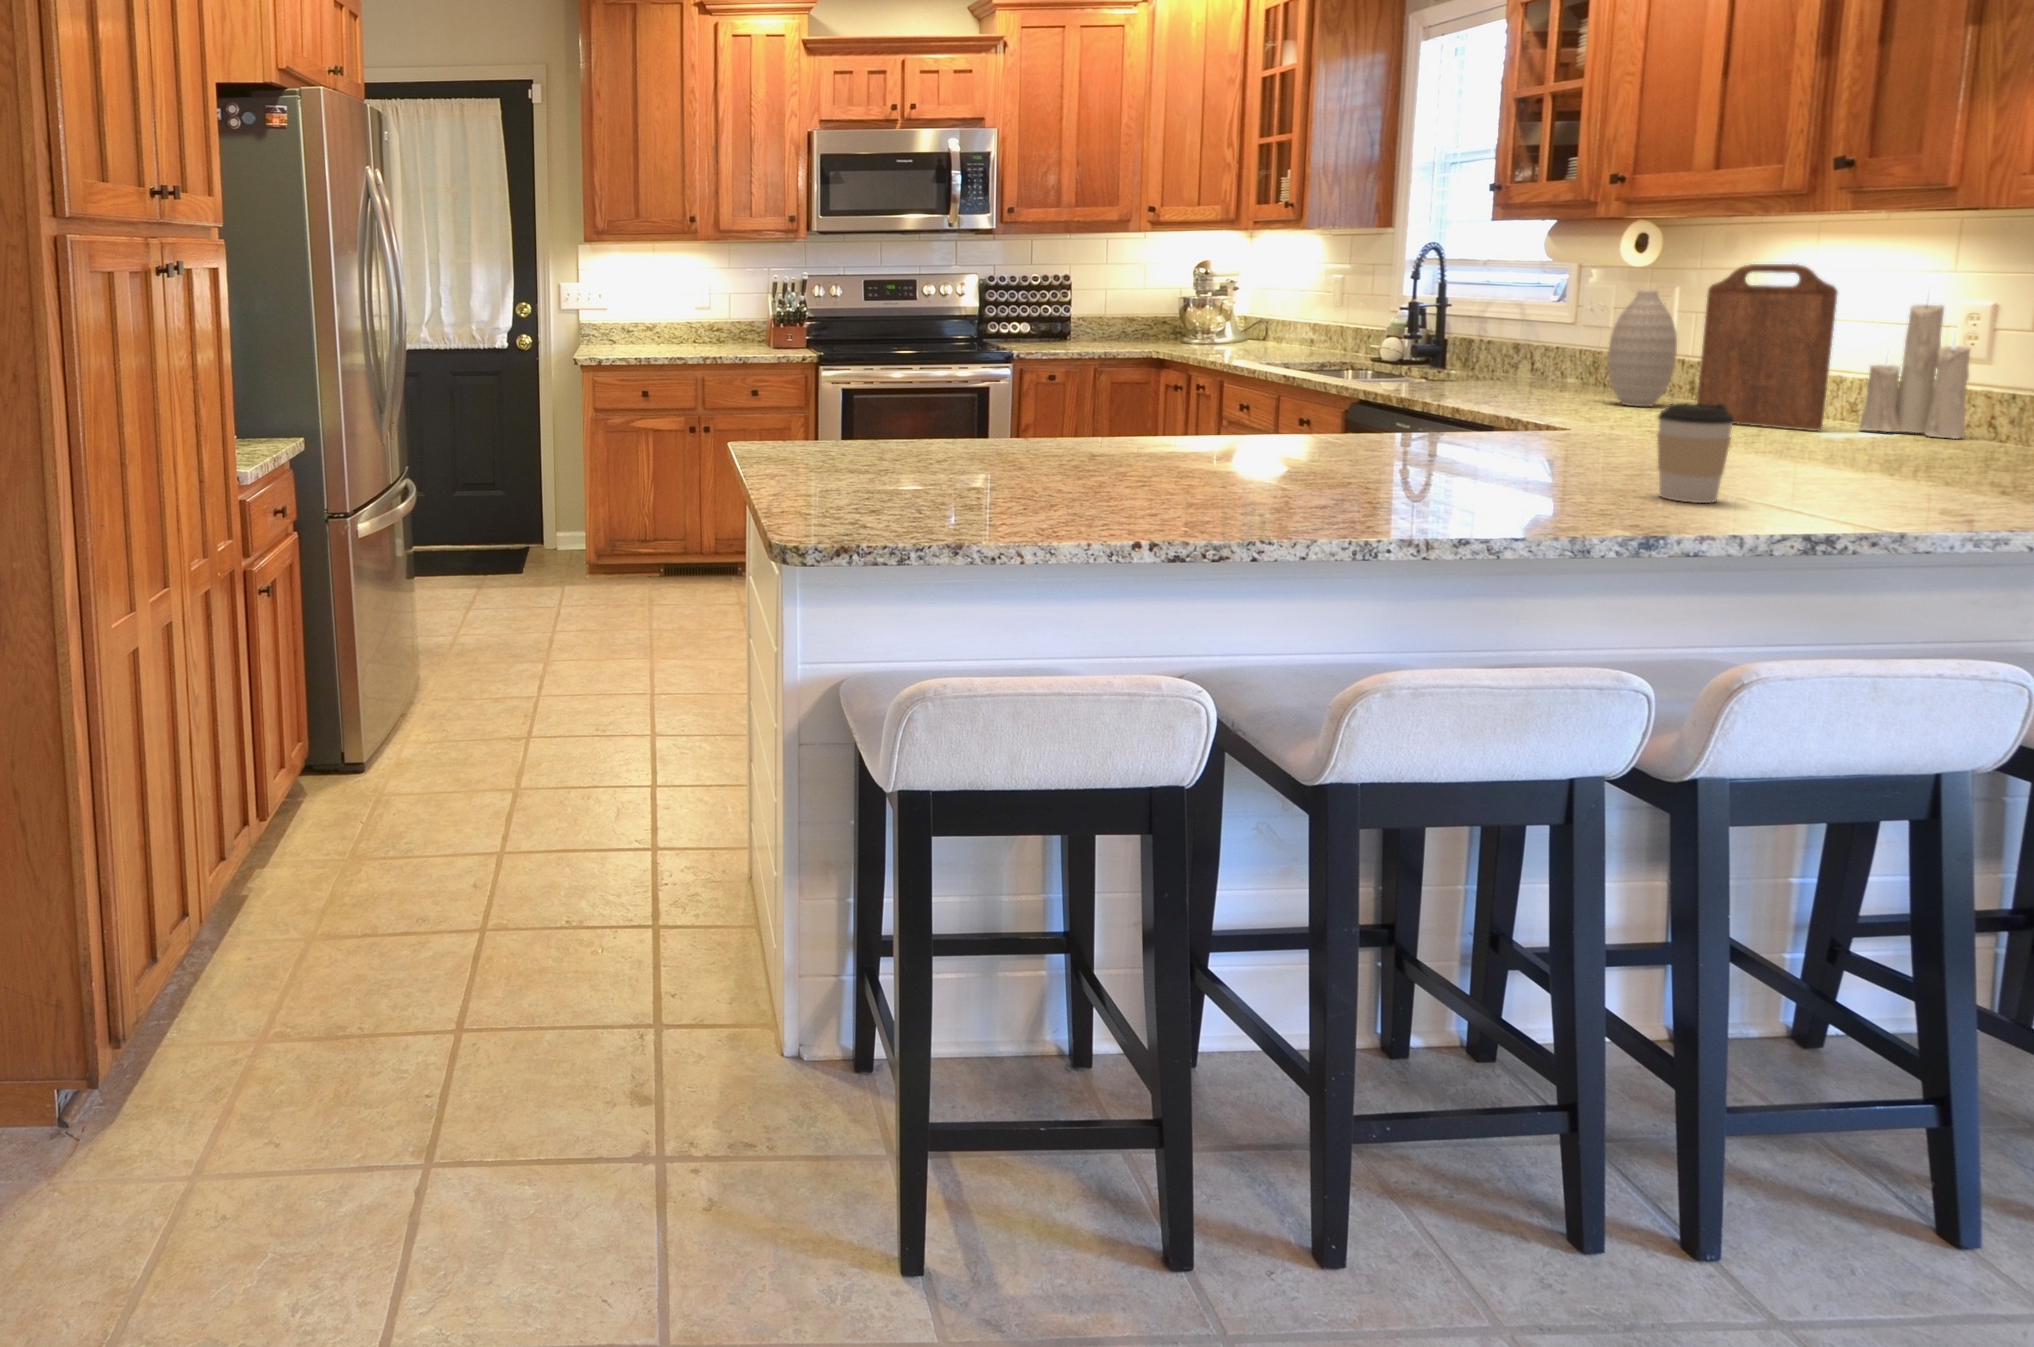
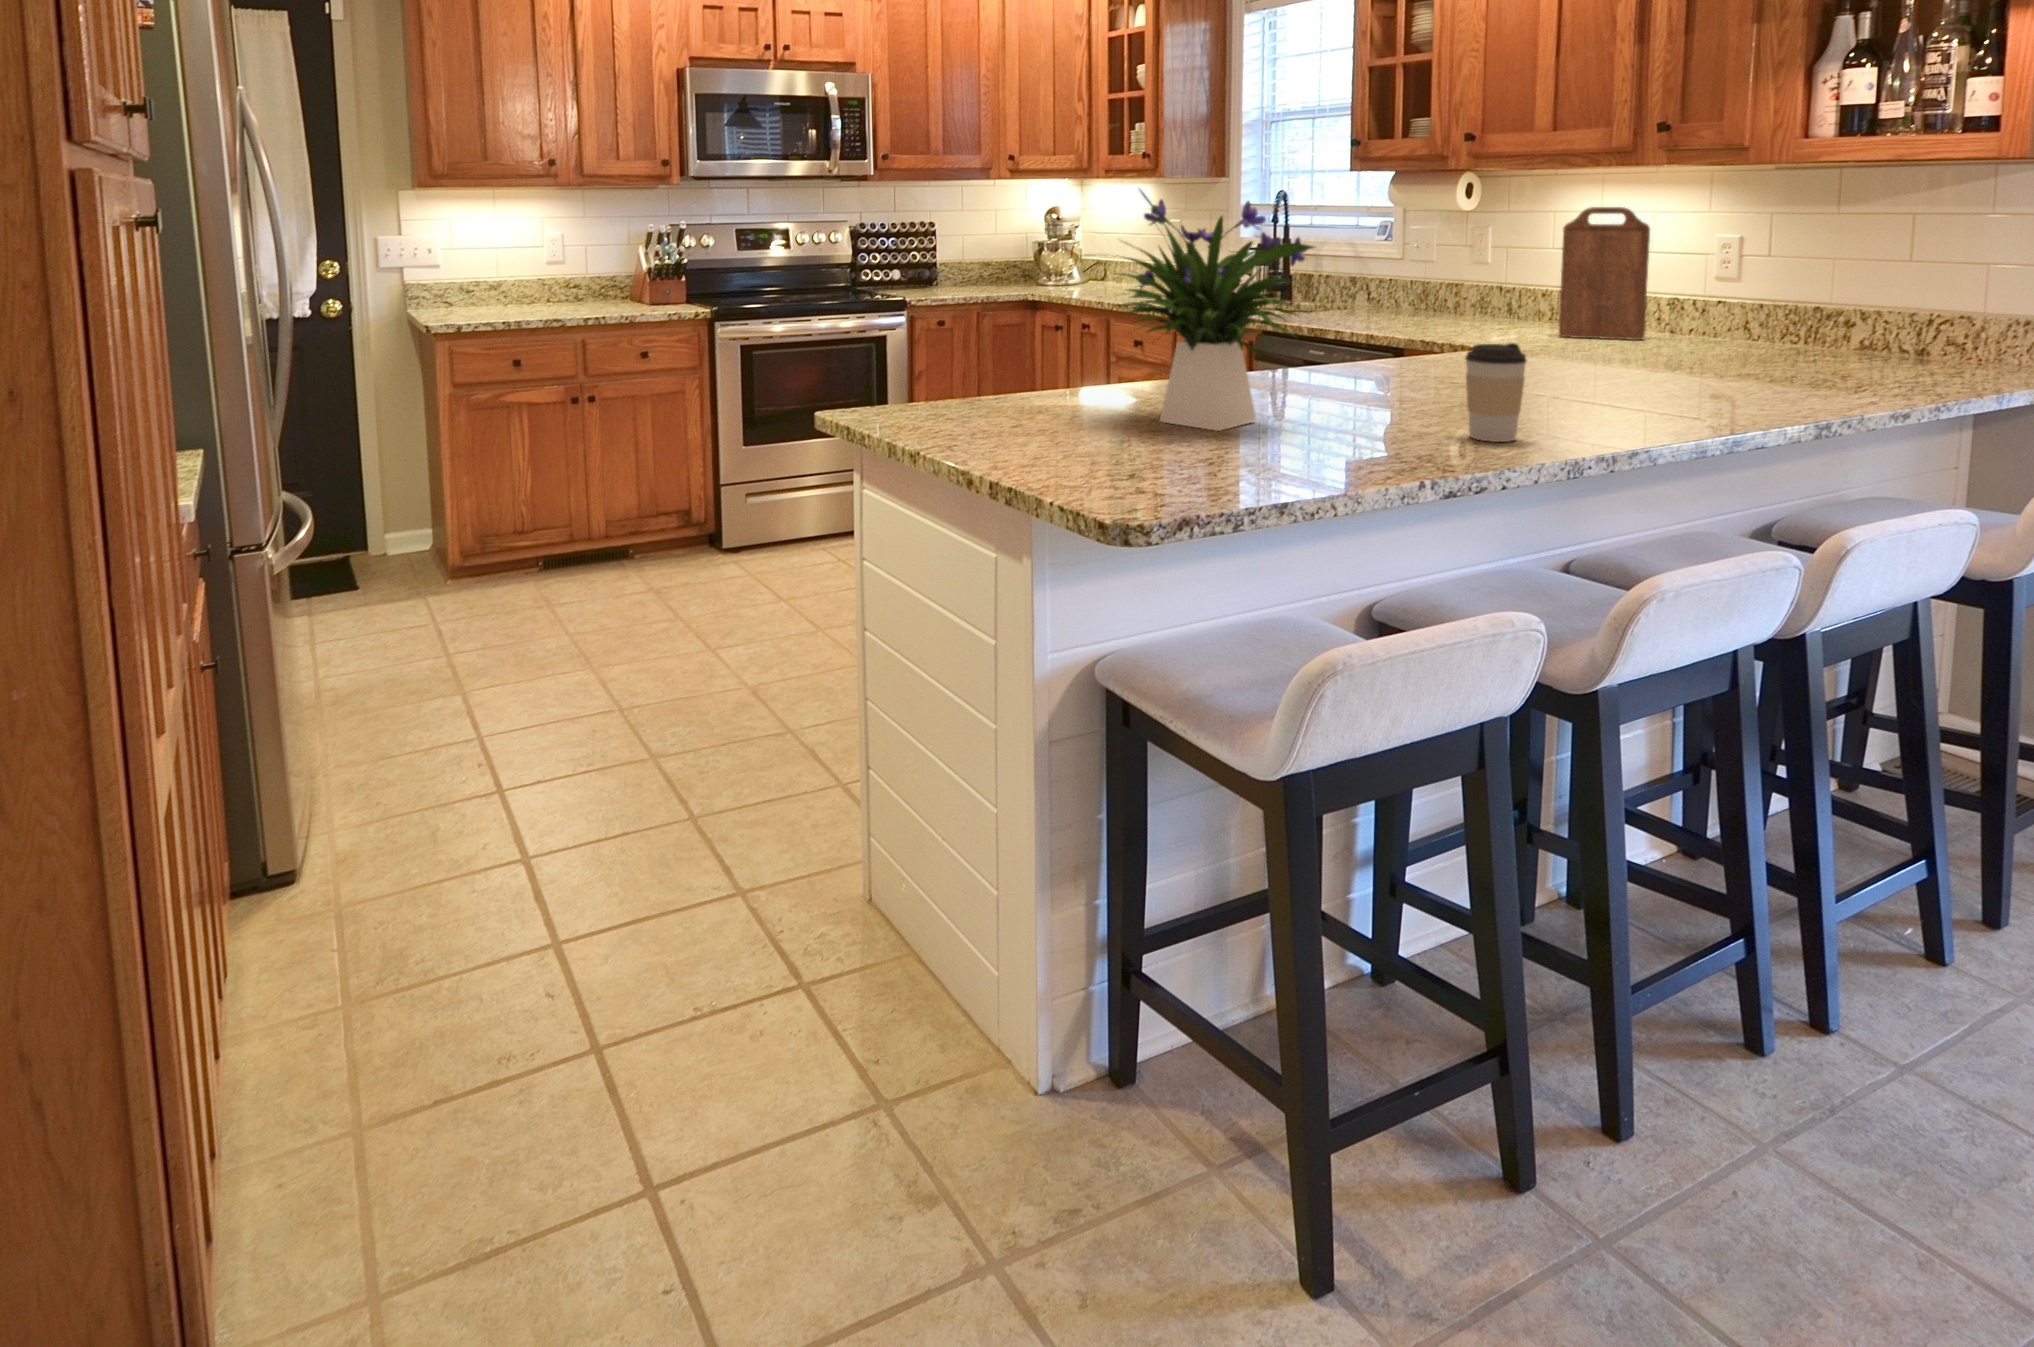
flower arrangement: none [883,247,1109,472] -> present [1106,190,1315,431]
vase: present [1608,290,1677,407] -> none [1472,230,1519,327]
candle: present [1859,293,1970,439] -> none [1658,218,1726,340]
coffee cup: present [1657,403,1735,503] -> present [1465,343,1527,442]

